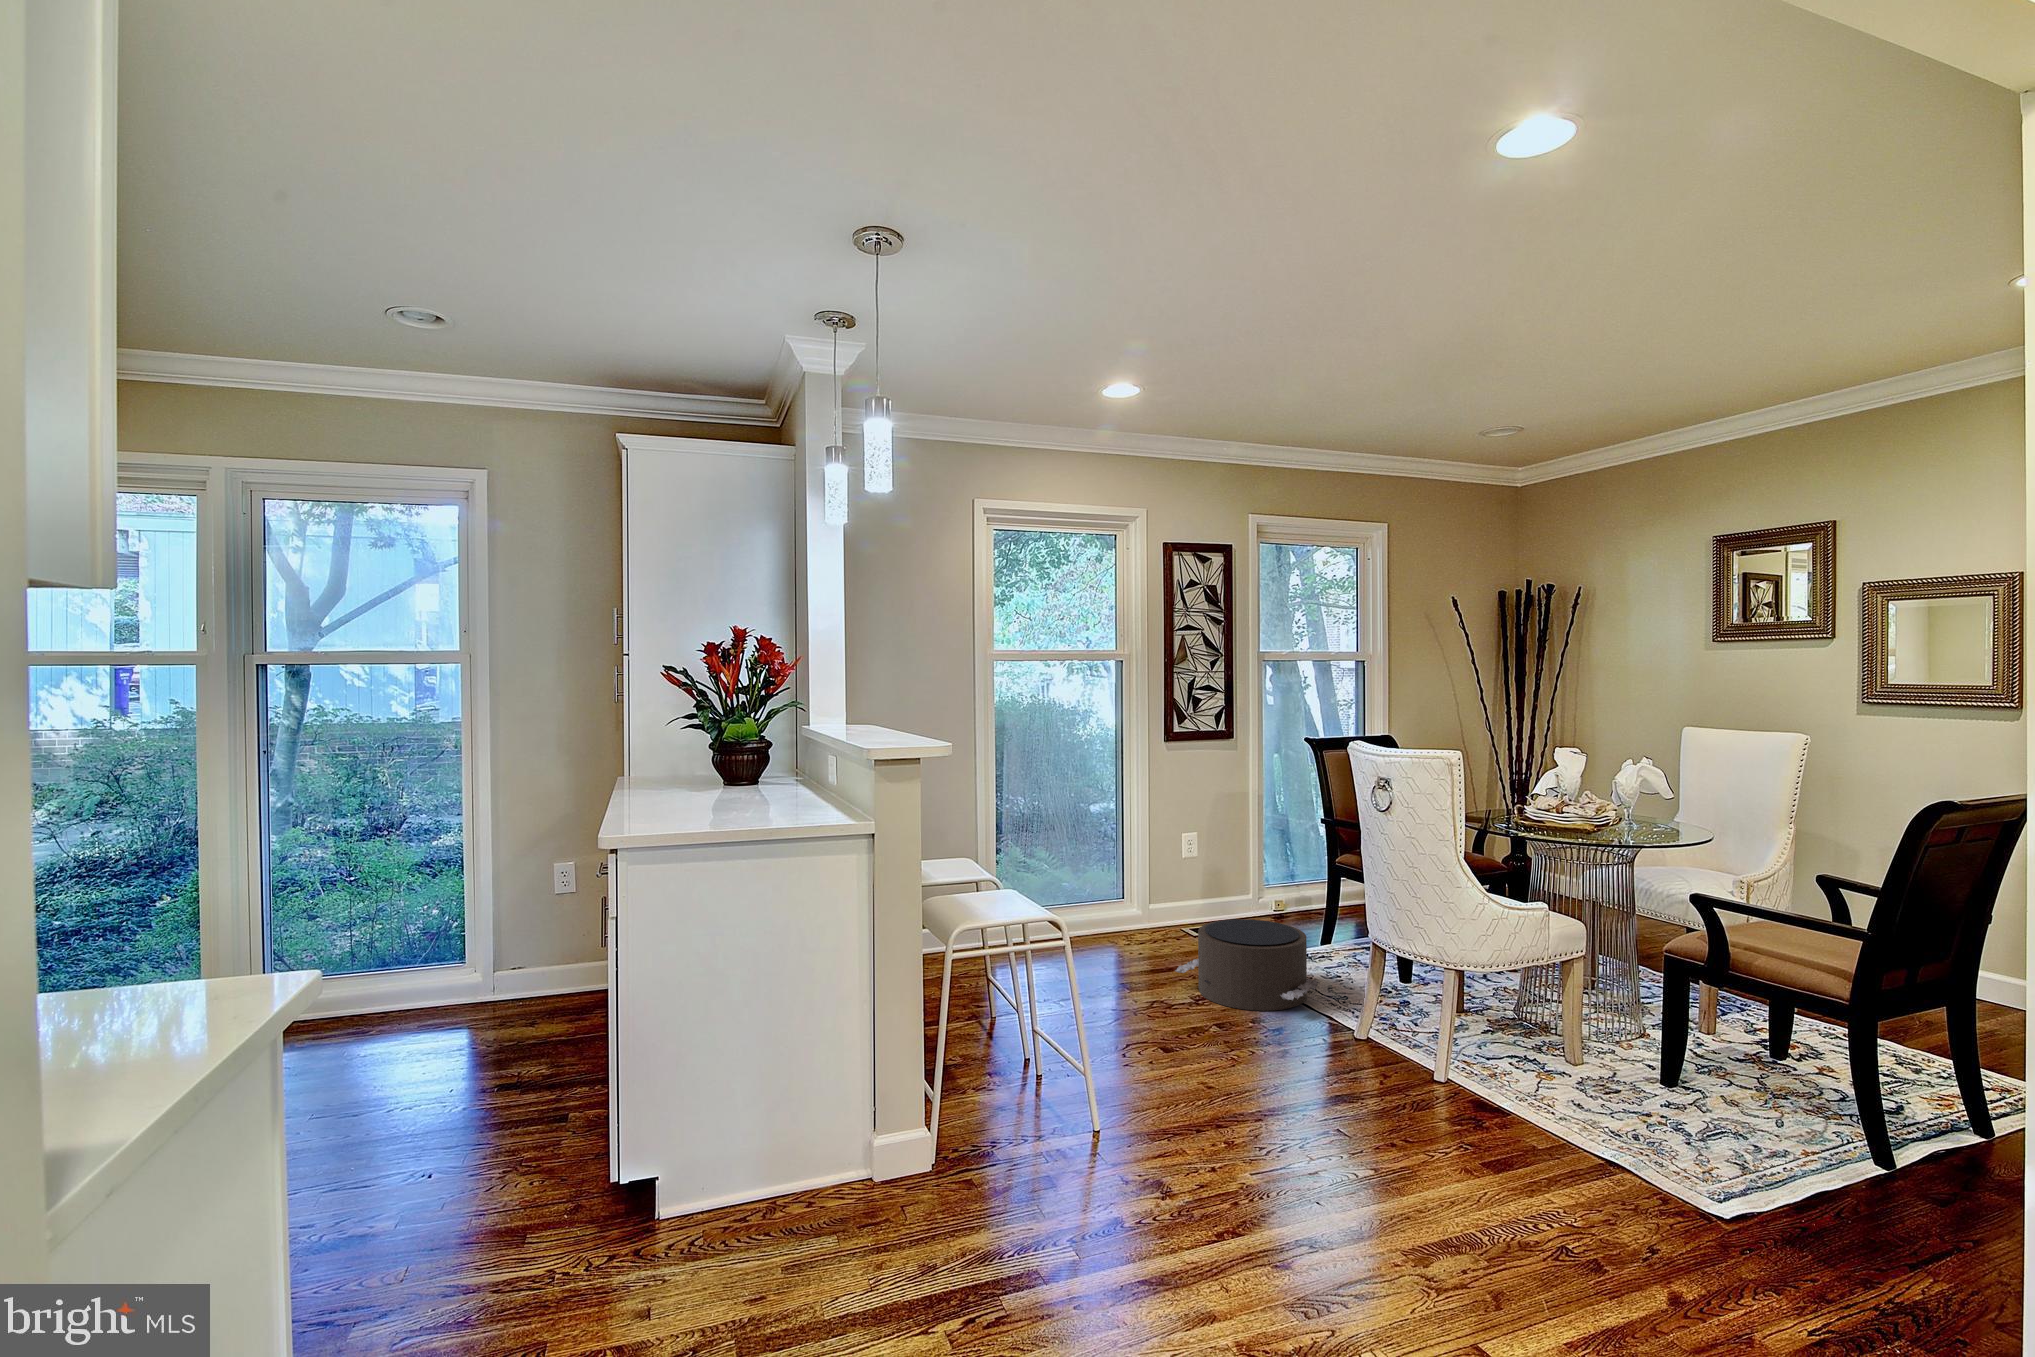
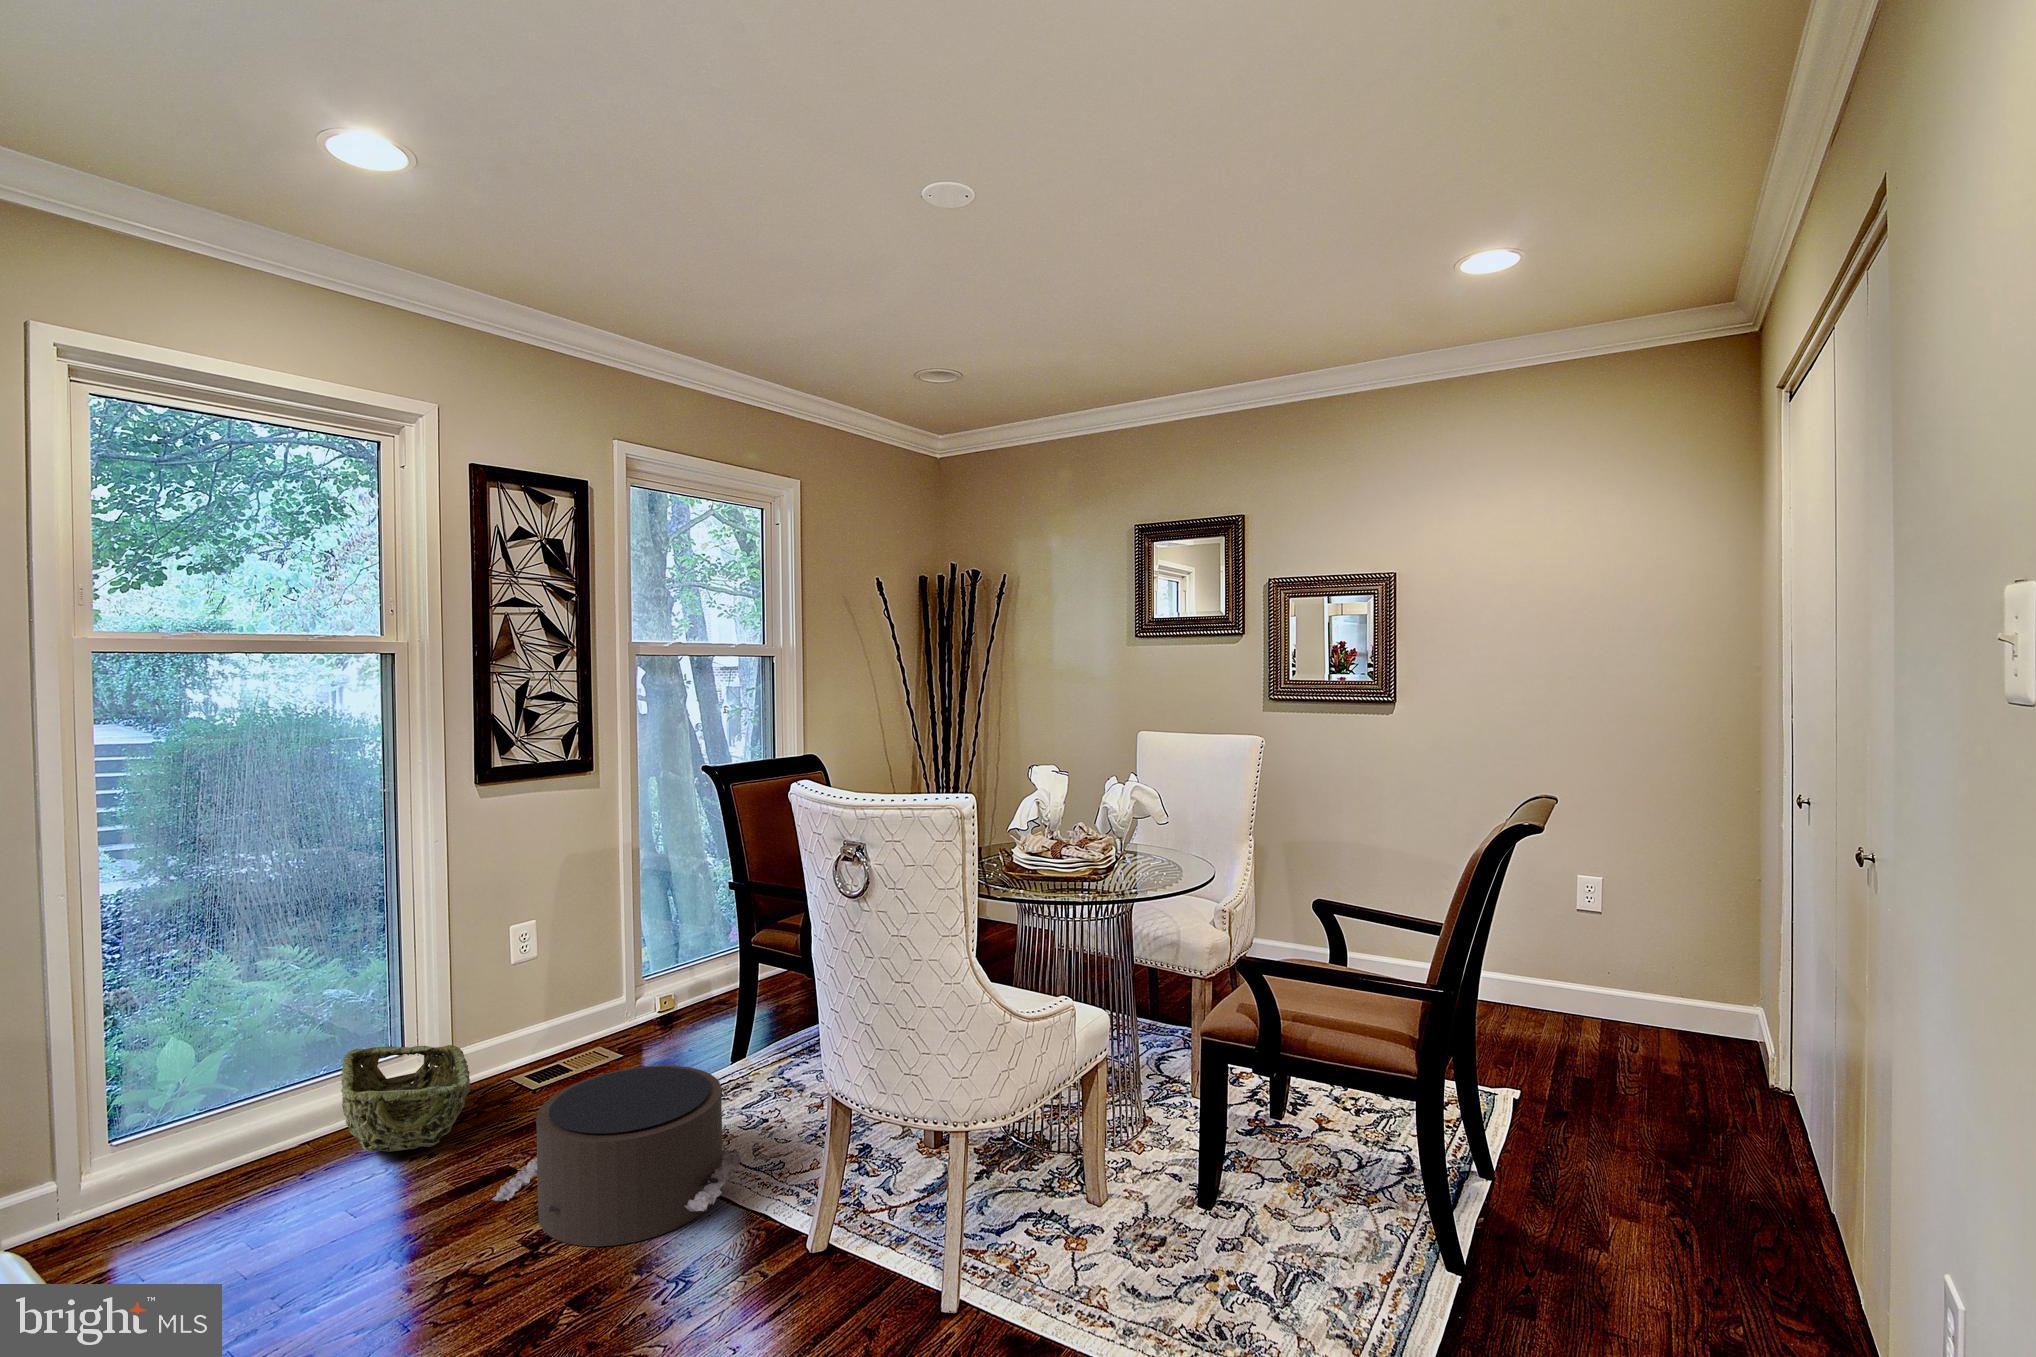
woven basket: none [1096,889,1162,948] -> present [341,1045,470,1152]

